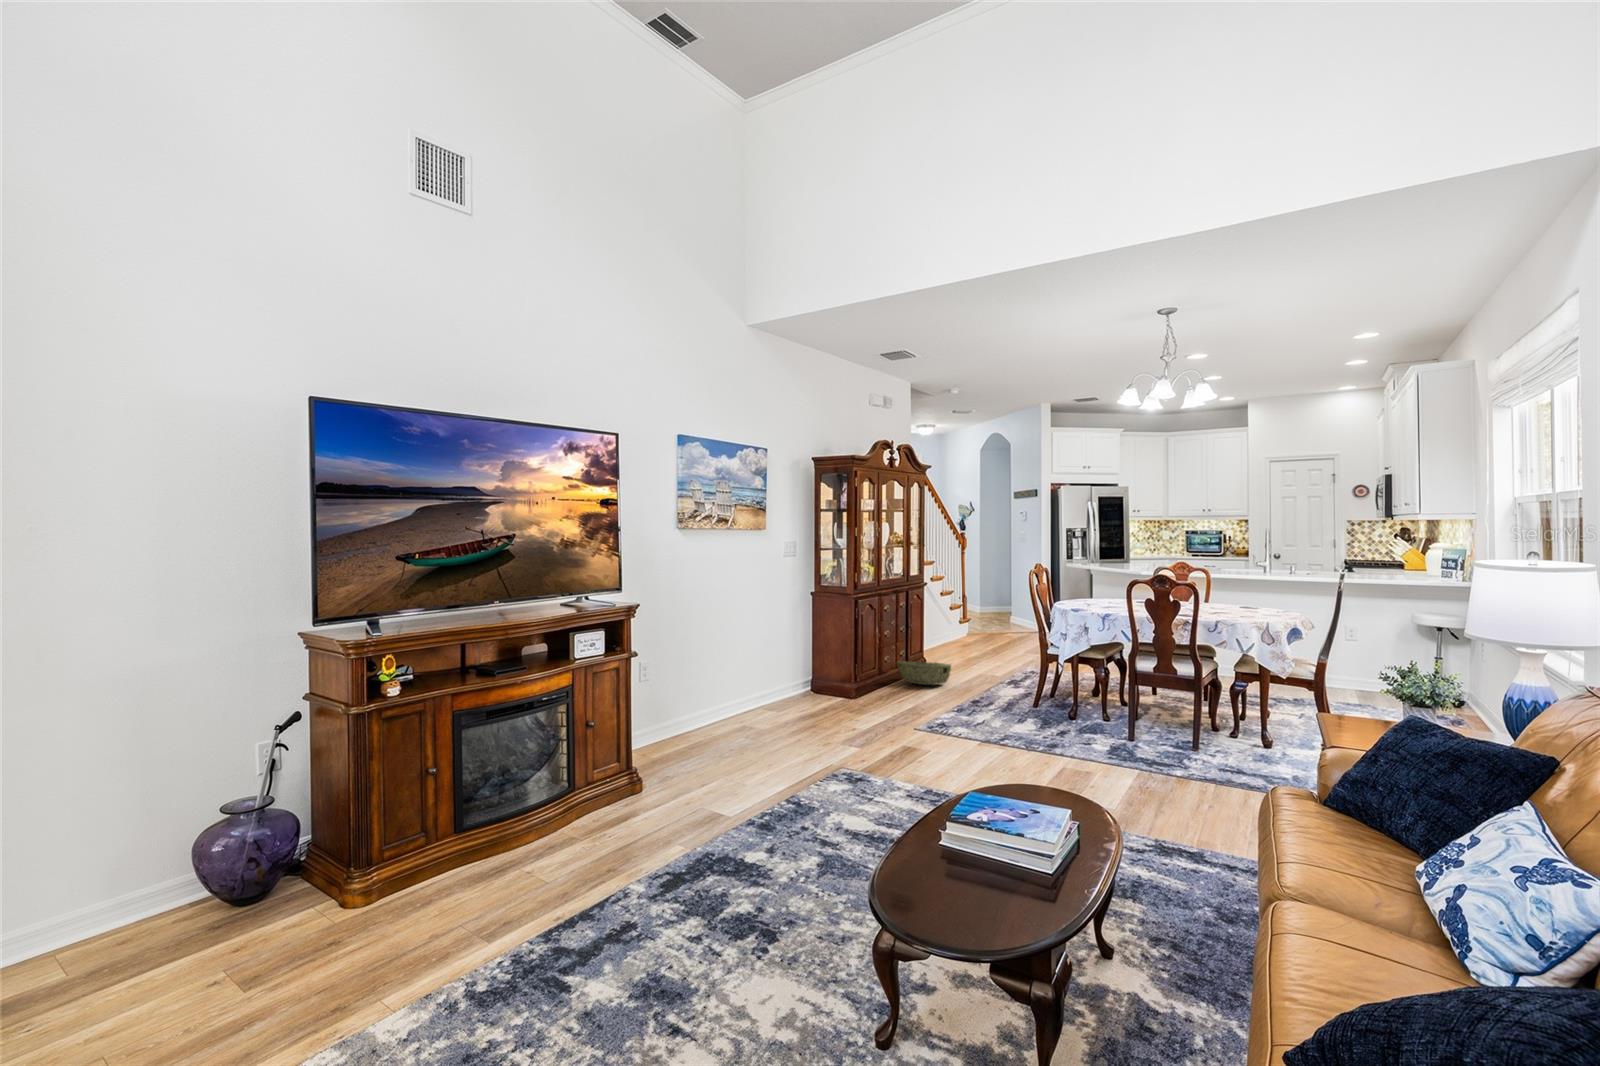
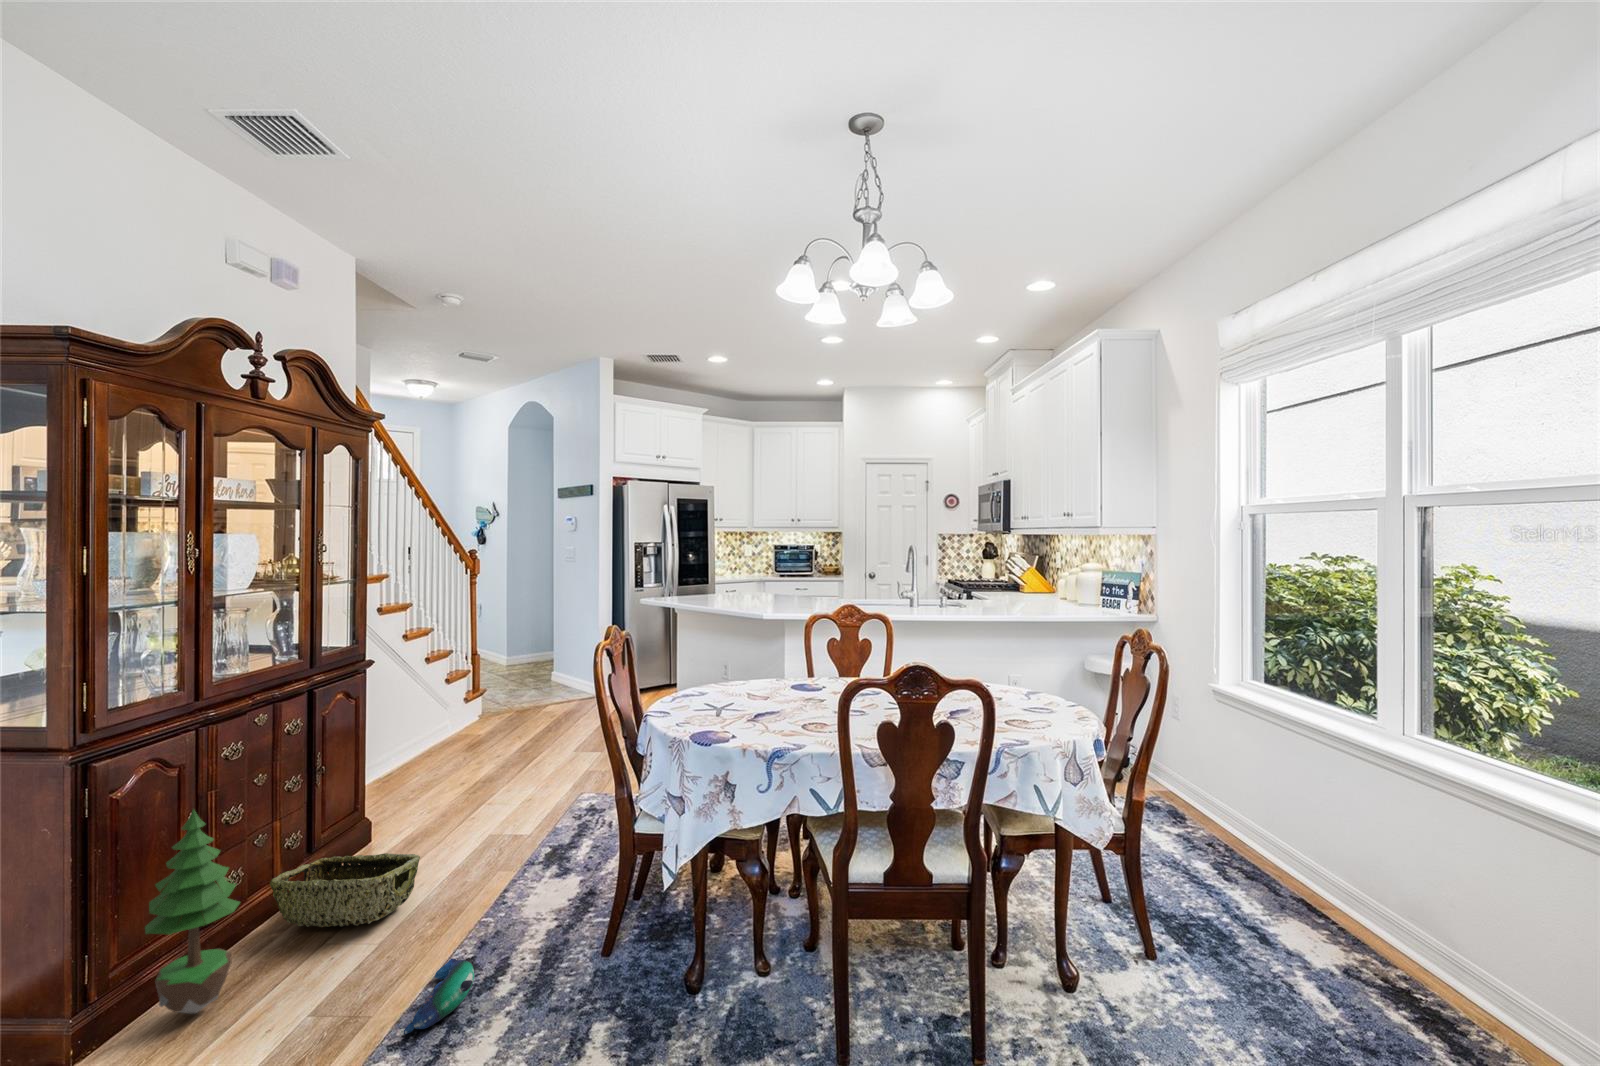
potted tree: none [868,619,894,695] -> present [145,810,240,1014]
plush toy: none [954,692,978,708] -> present [404,958,474,1034]

